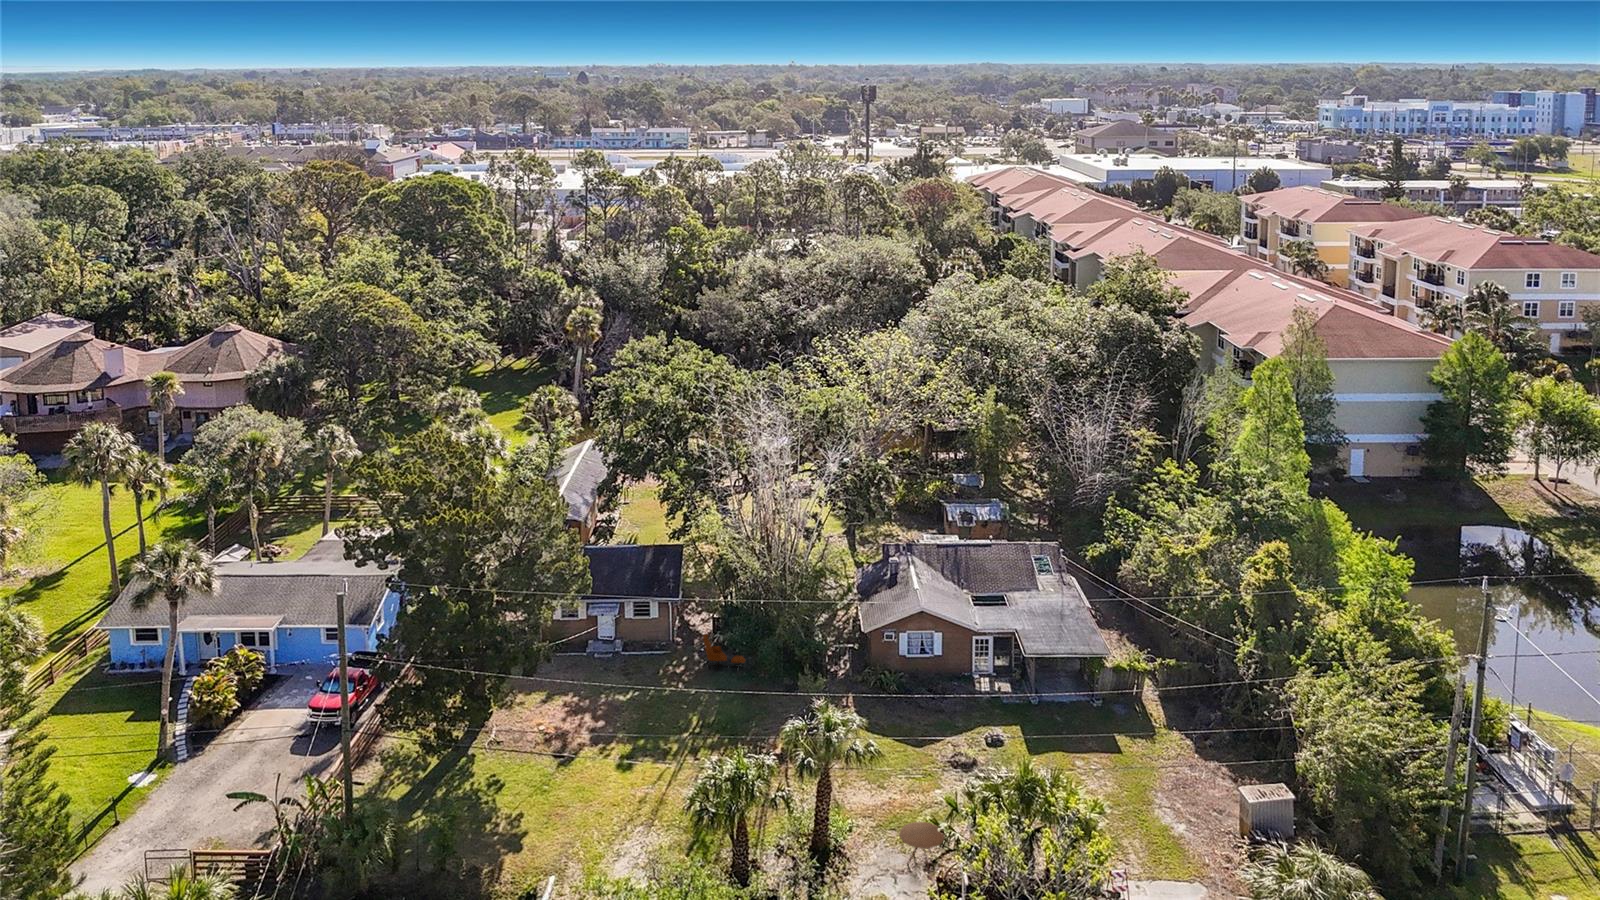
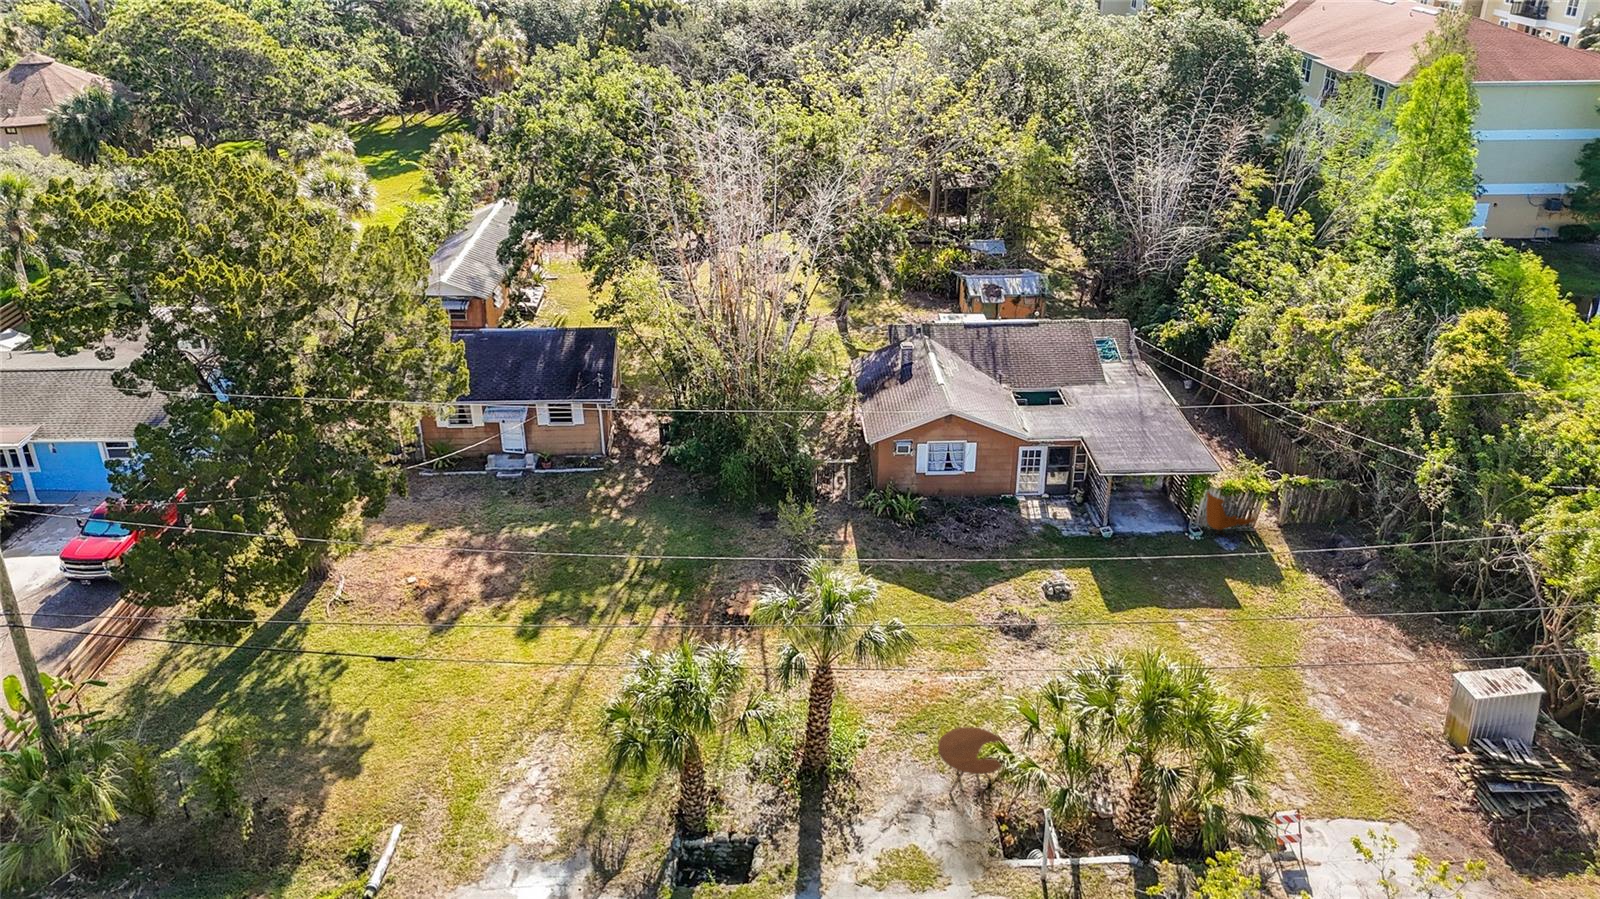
lounge chair: present [703,634,746,667] -> present [1206,491,1255,537]

